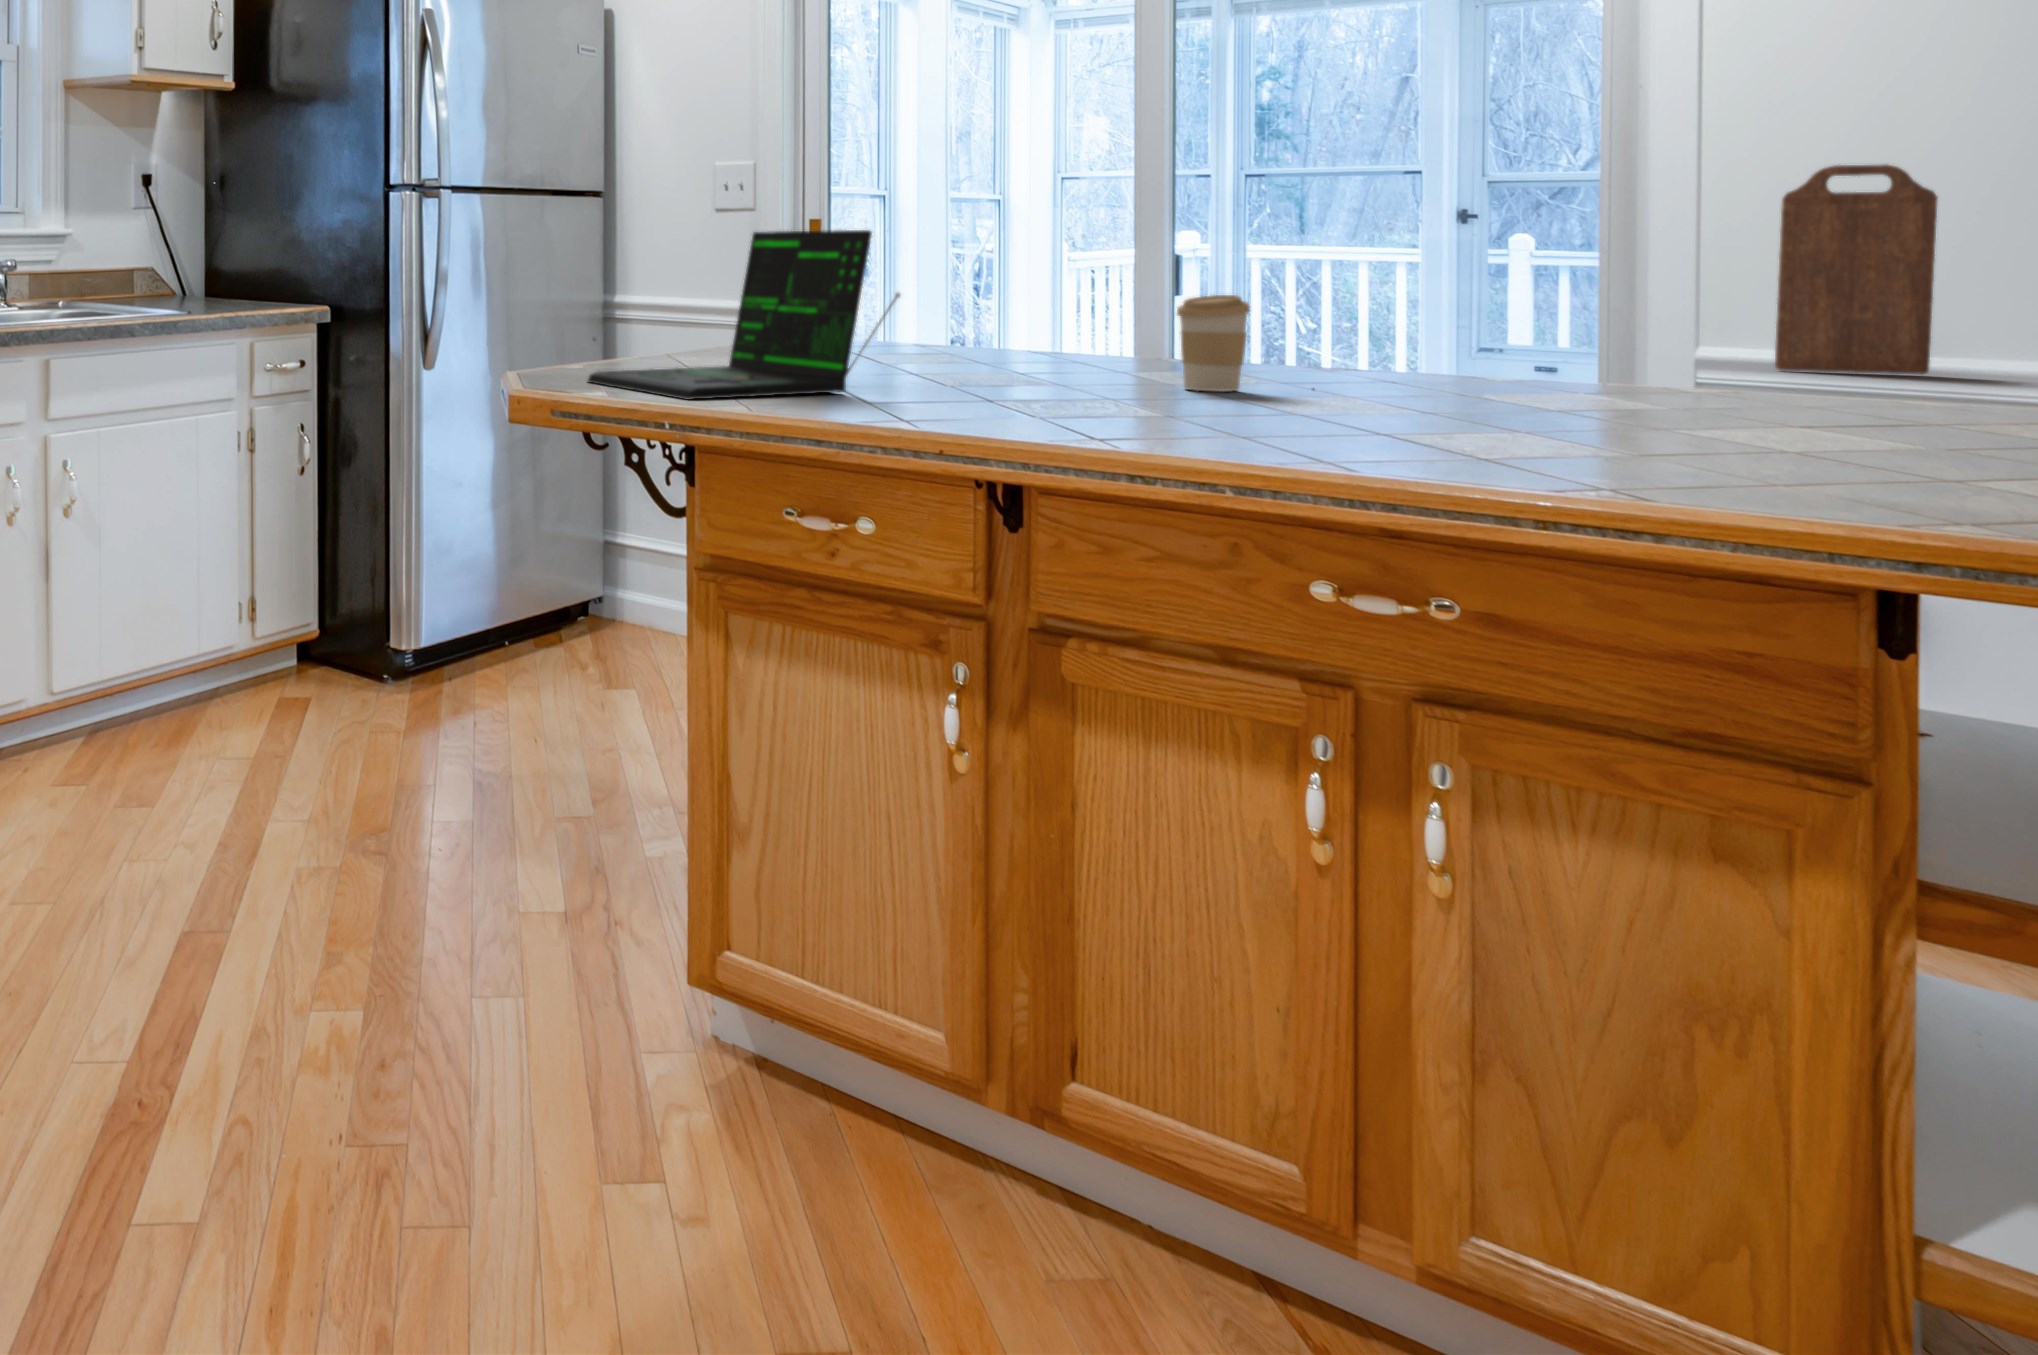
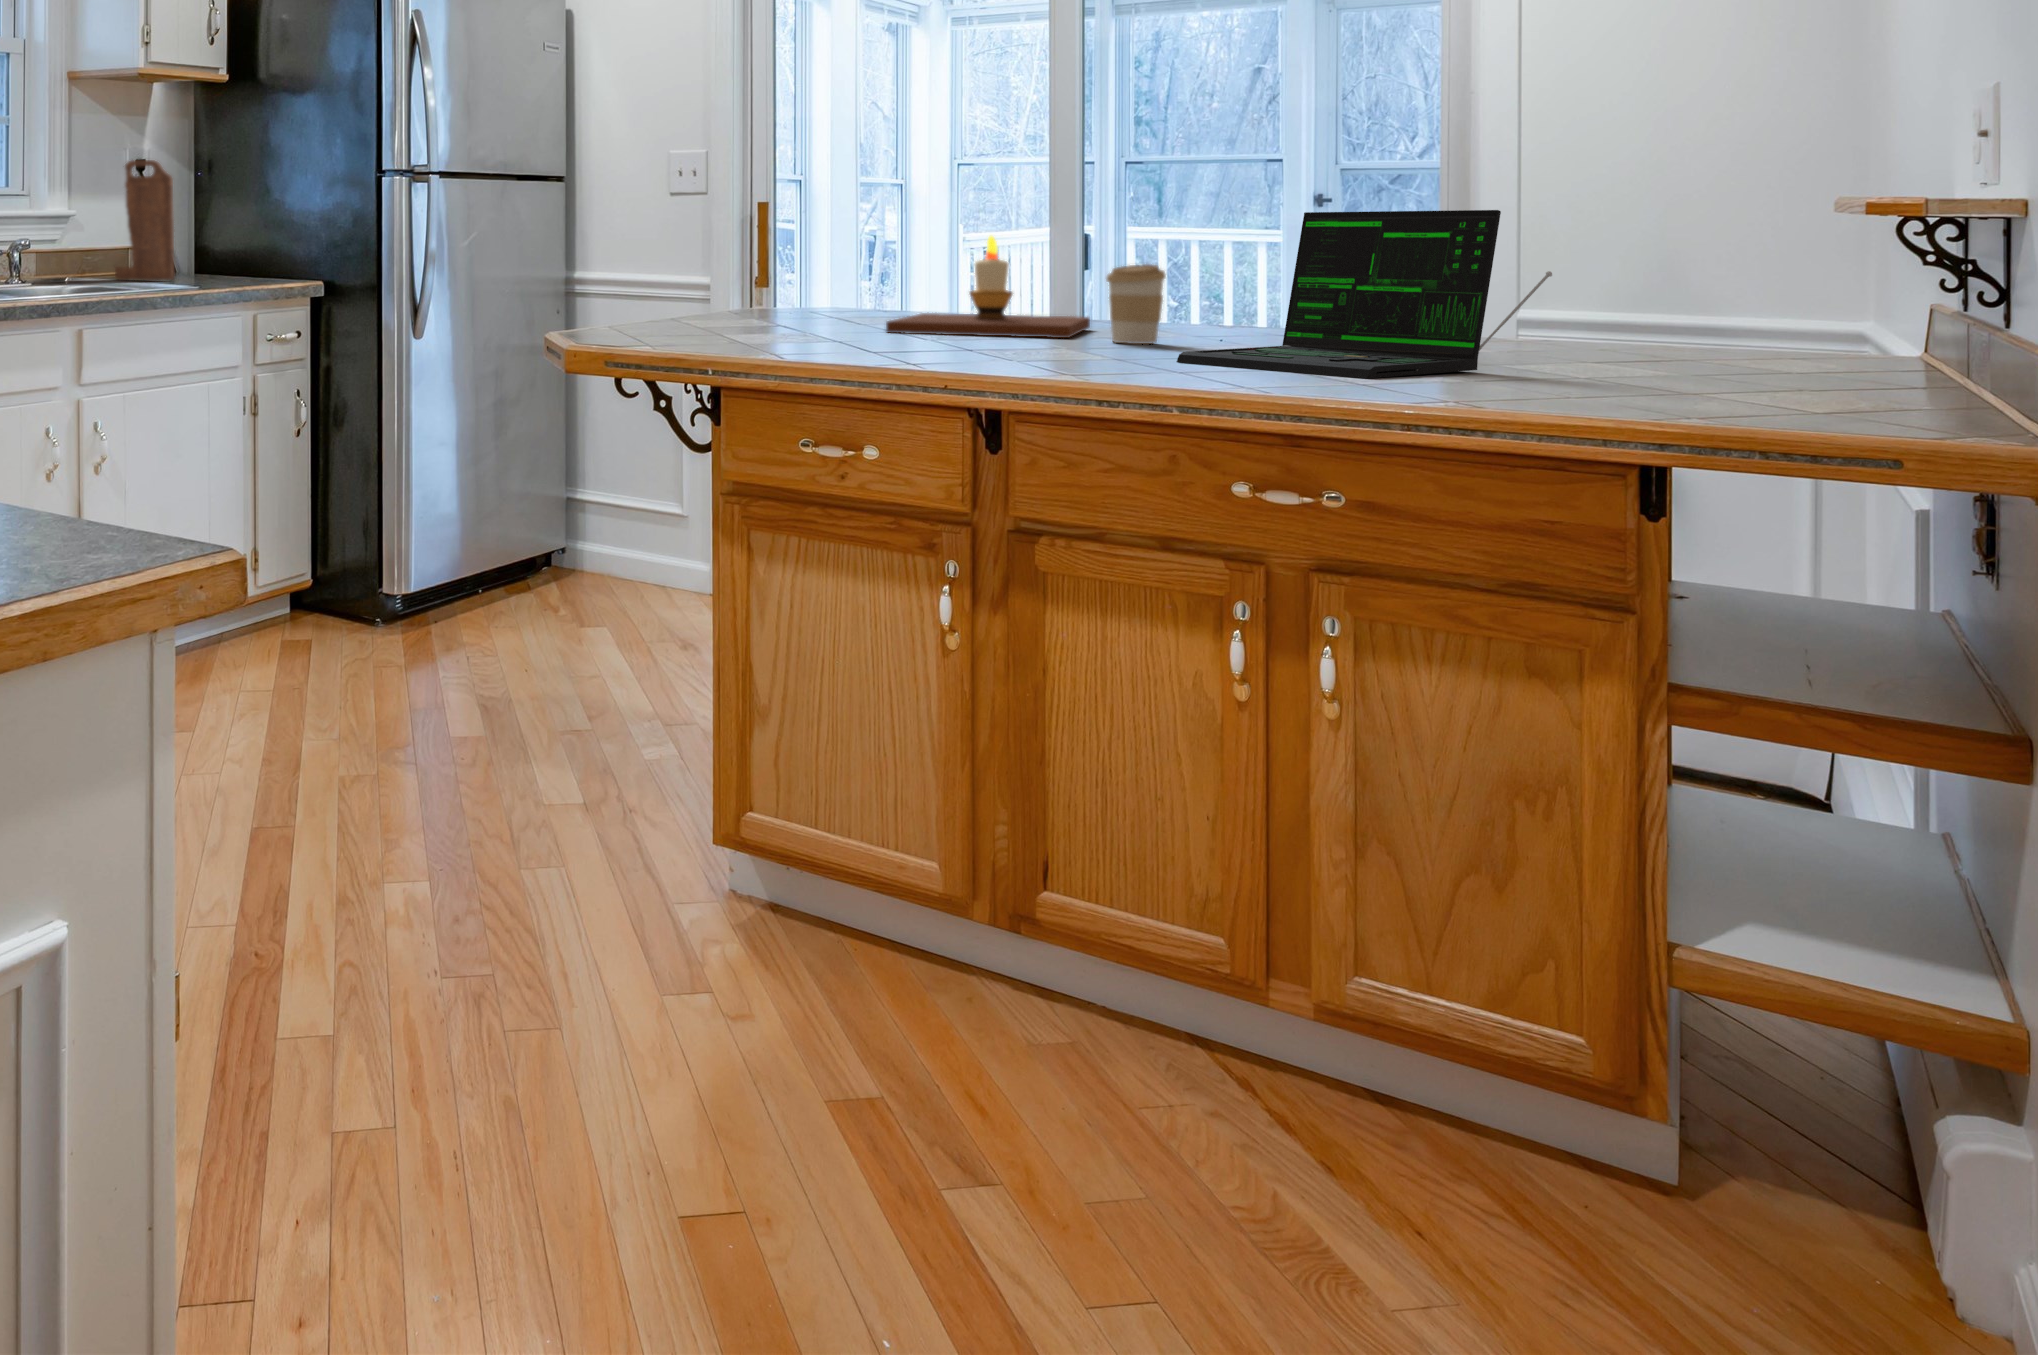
cutting board: present [1775,164,1938,374] -> present [115,160,174,280]
laptop: present [588,230,900,400] -> present [1177,210,1552,379]
candle: none [918,258,1169,382] -> present [886,236,1090,338]

